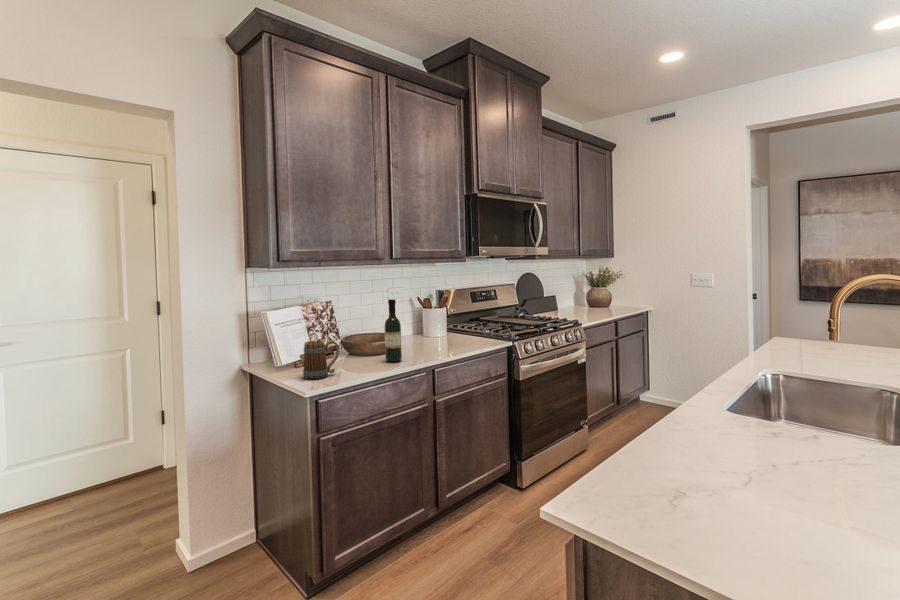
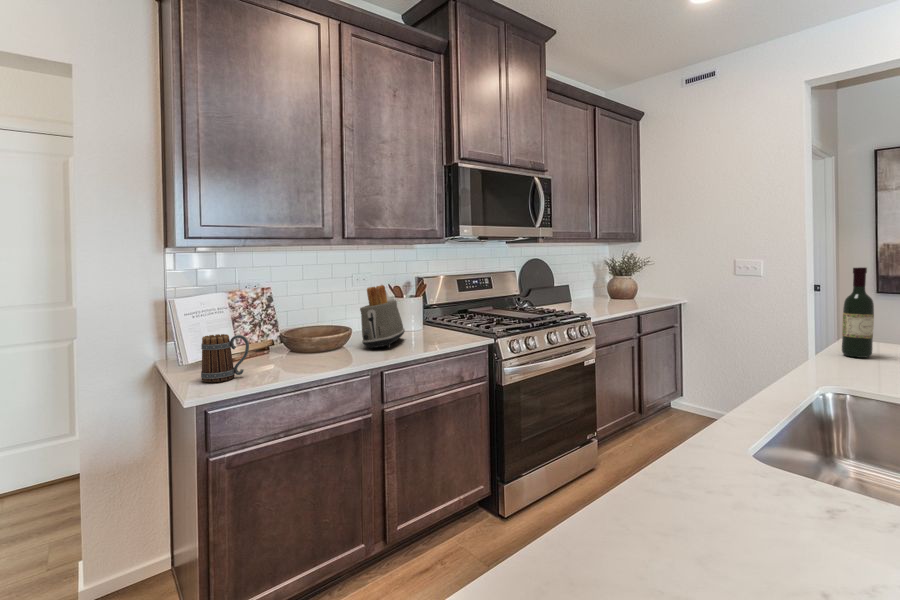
toaster: none [408,298,439,351] -> present [360,285,405,348]
wine bottle: present [385,299,402,362] -> present [842,267,874,358]

